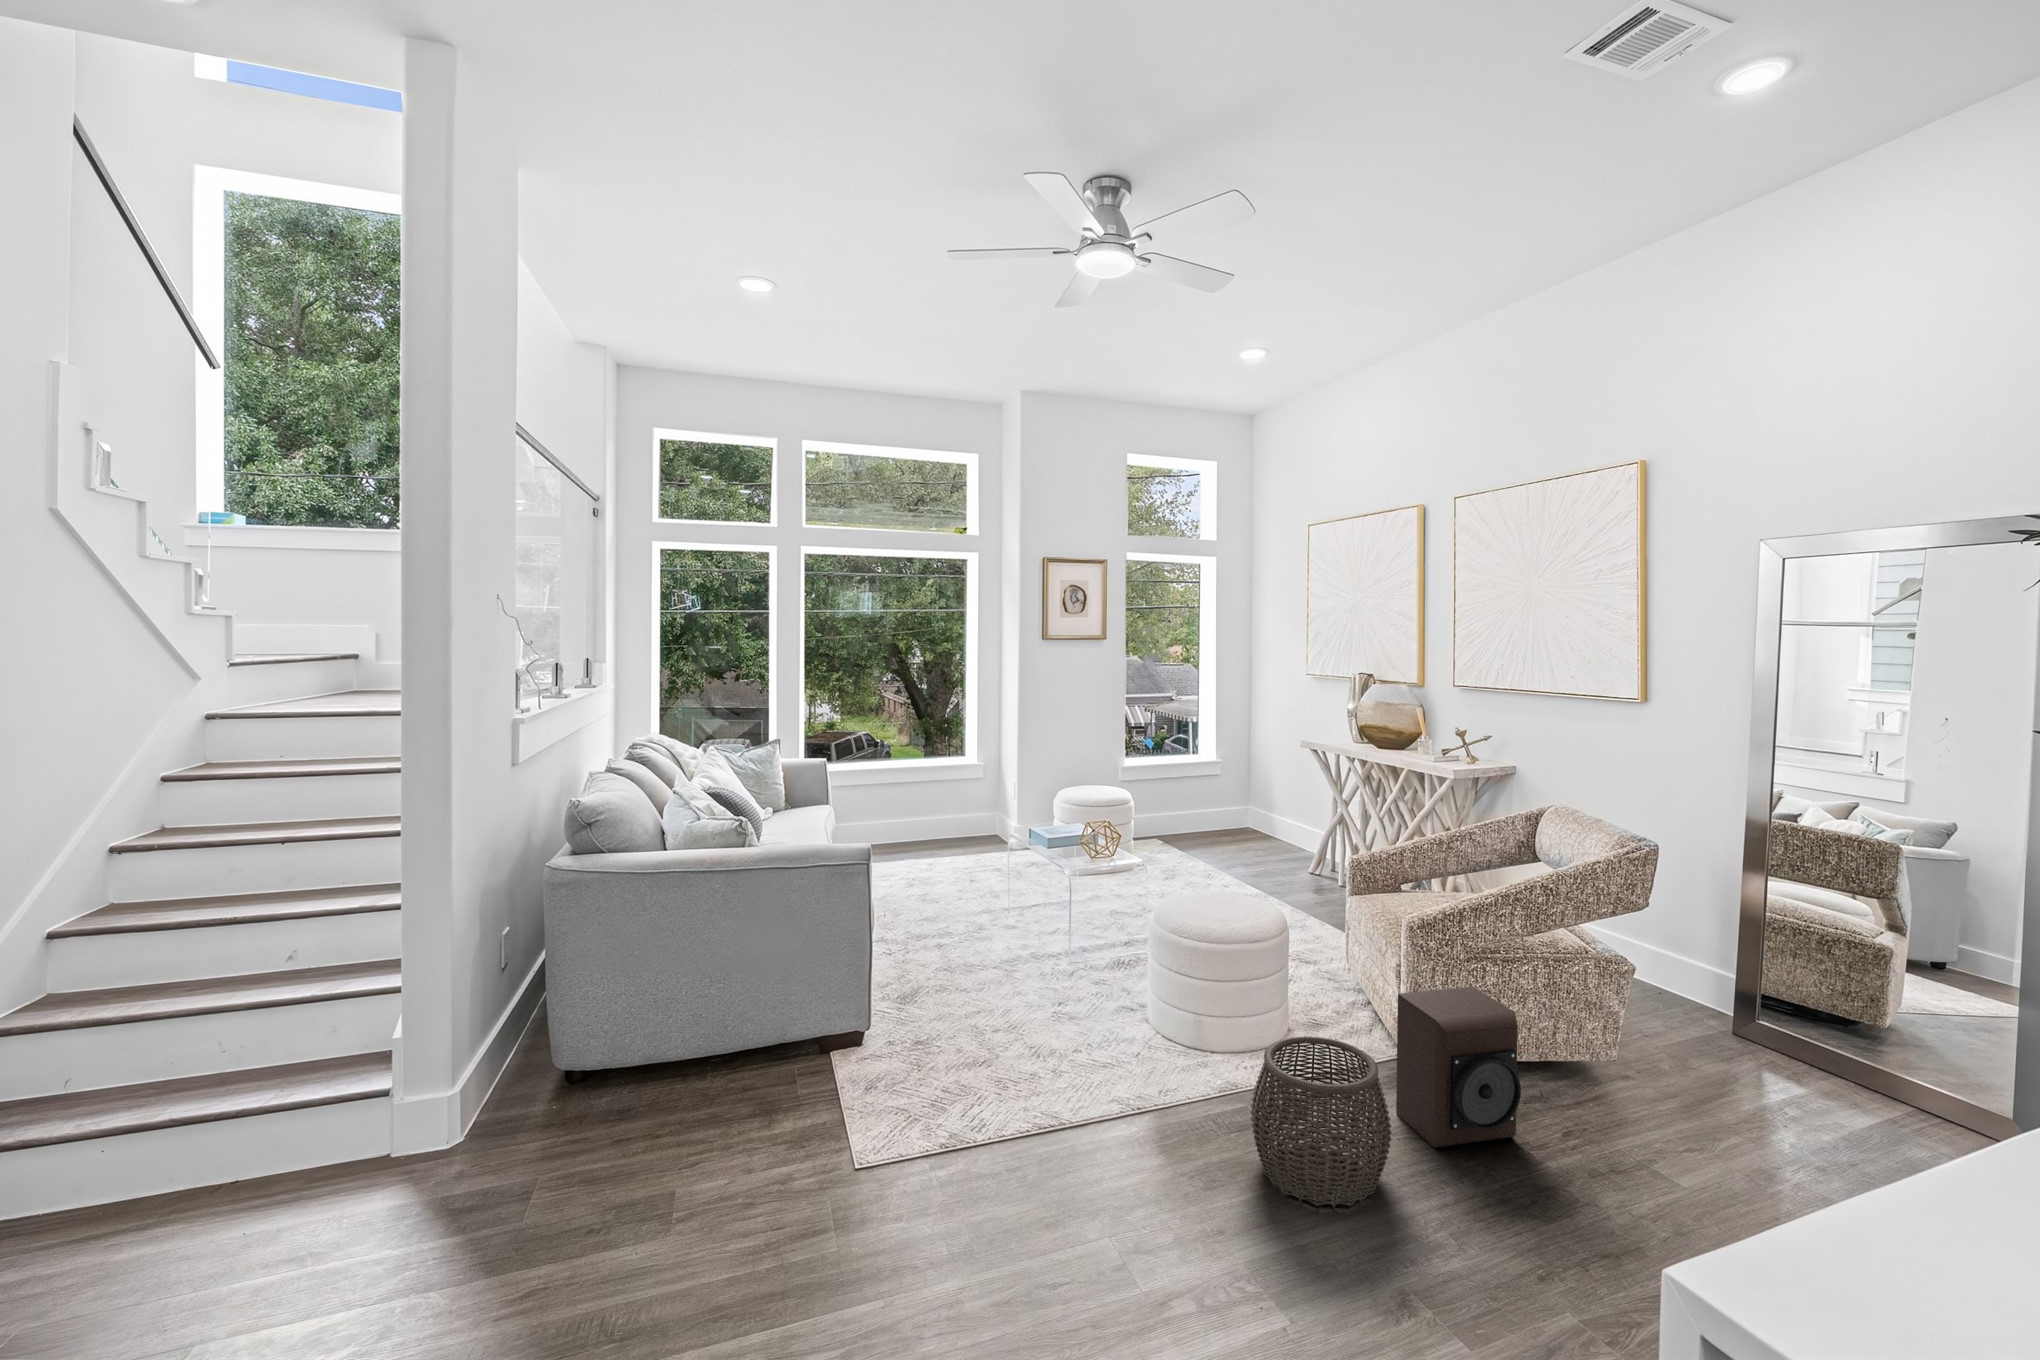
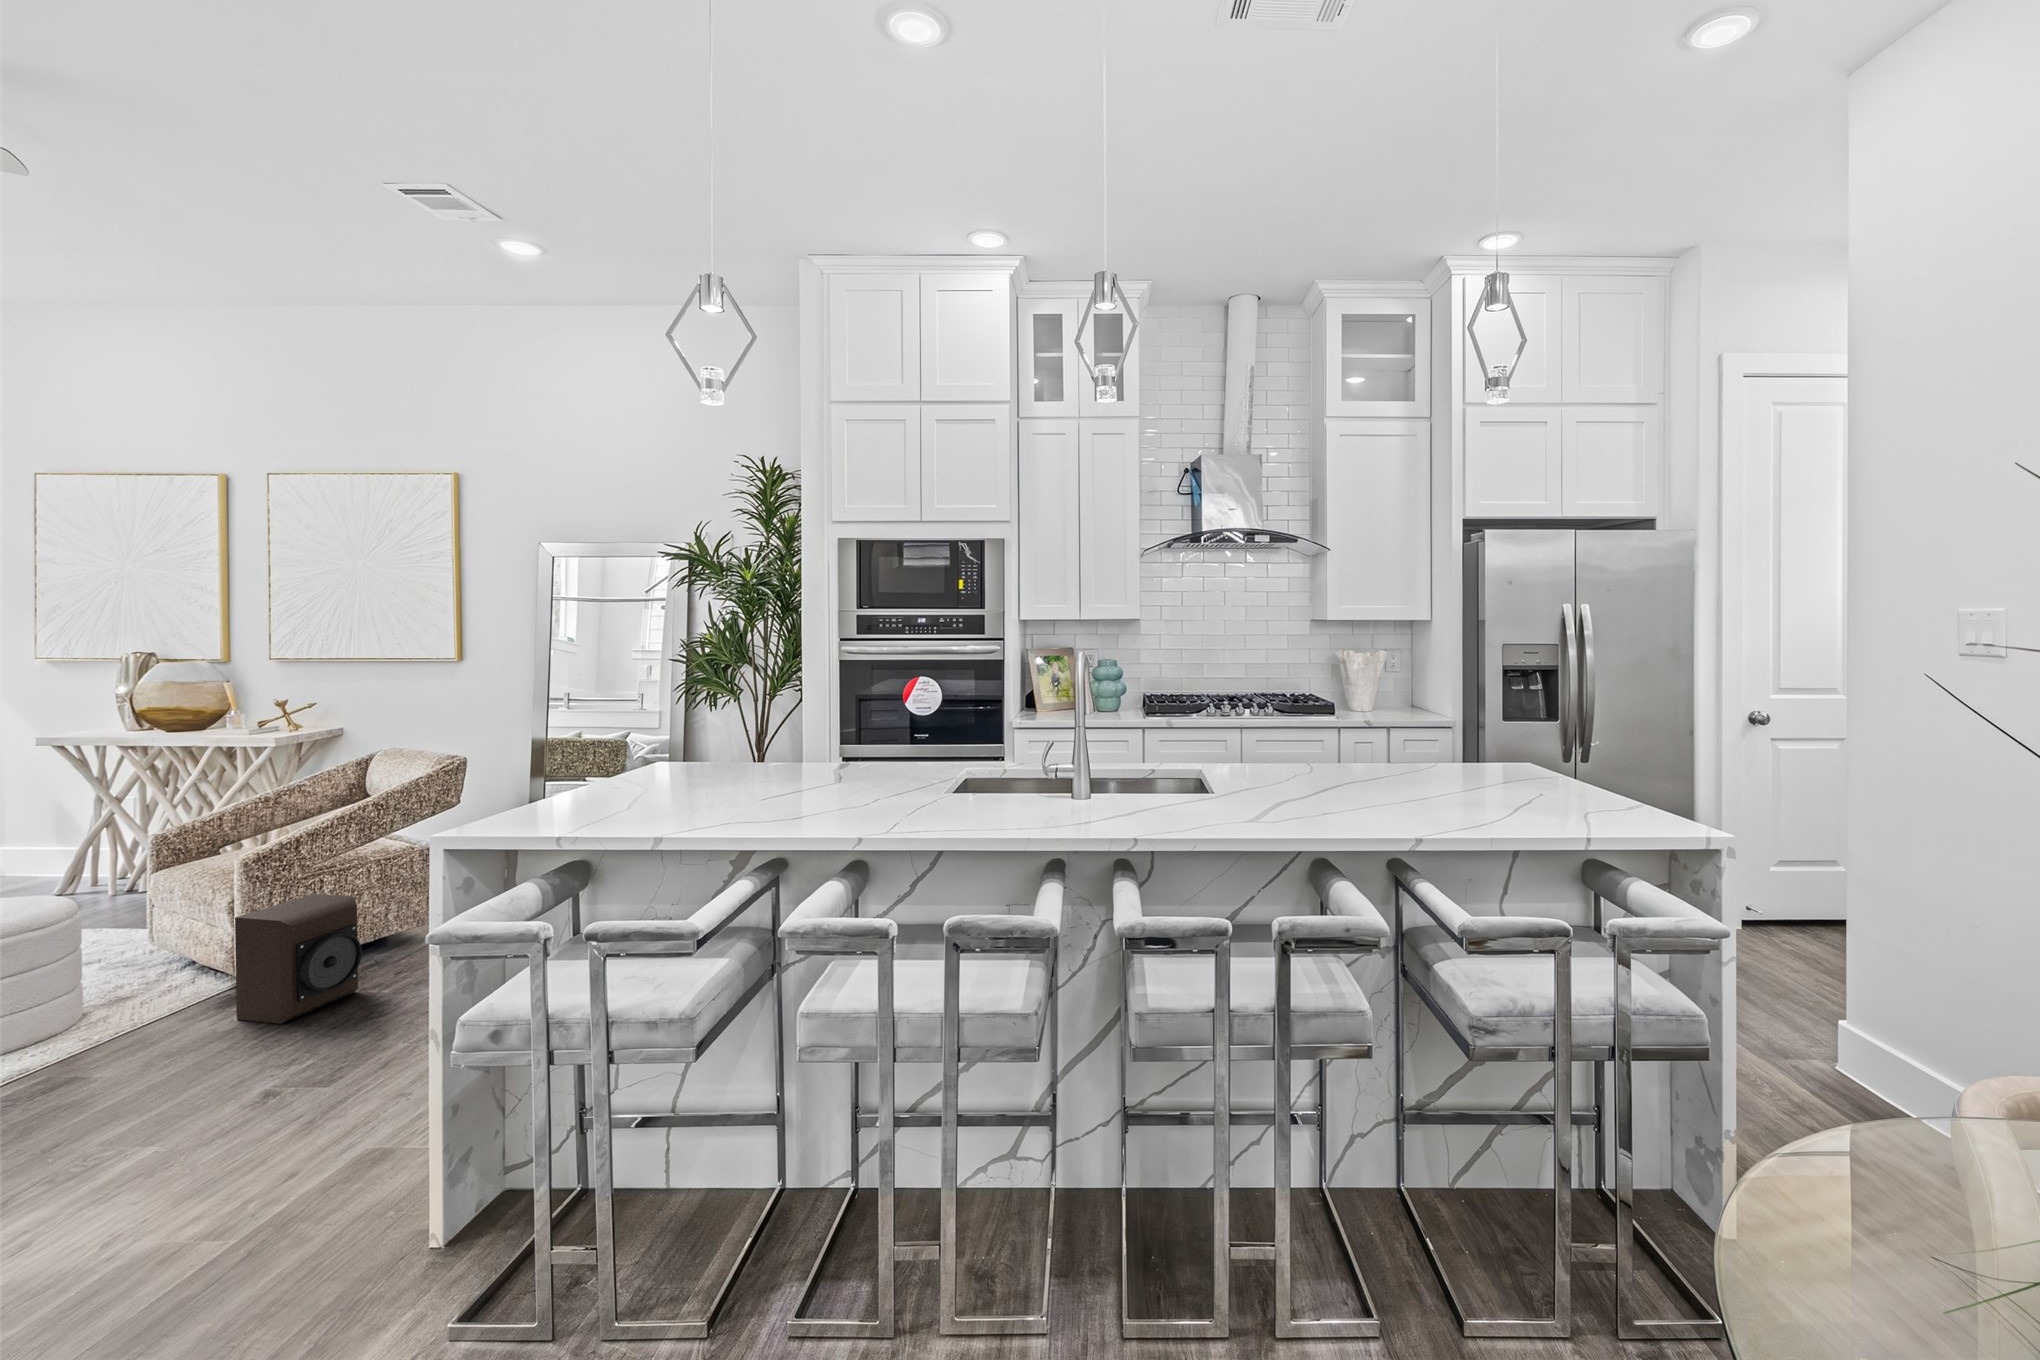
woven basket: present [1250,1036,1392,1207] -> none [63,964,240,1110]

